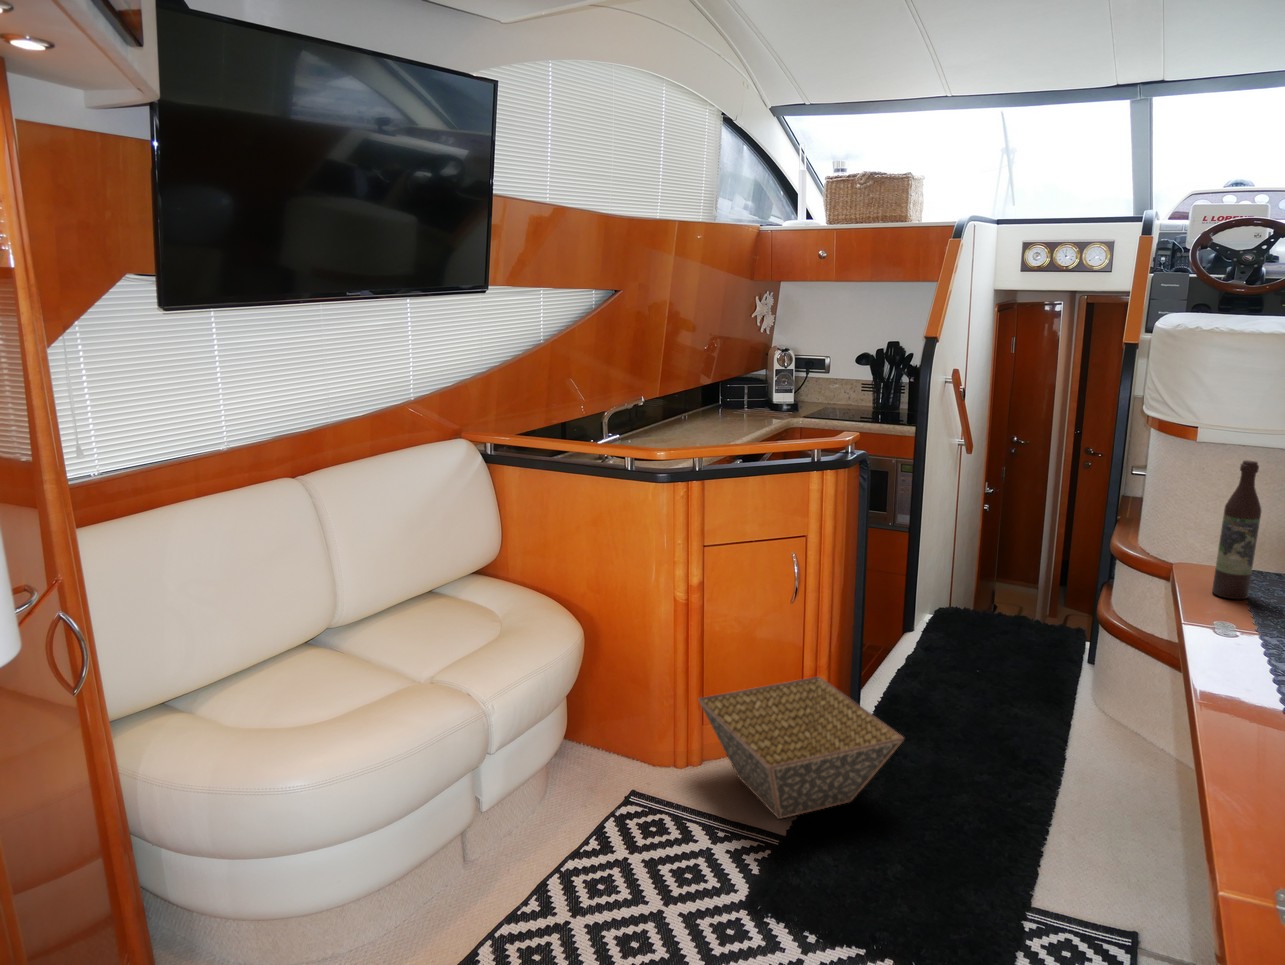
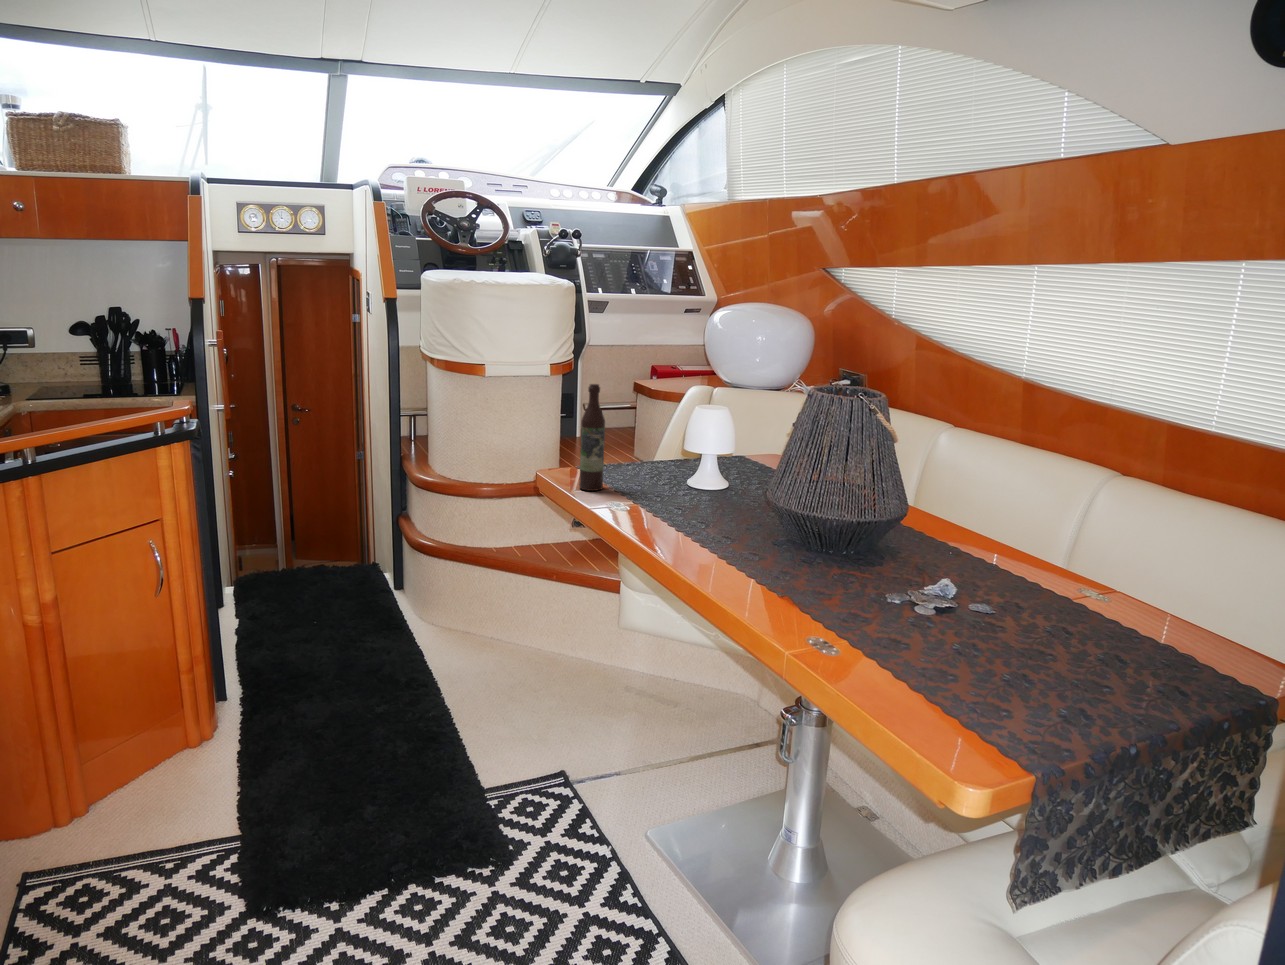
basket: present [698,677,904,819] -> none [81,668,332,824]

